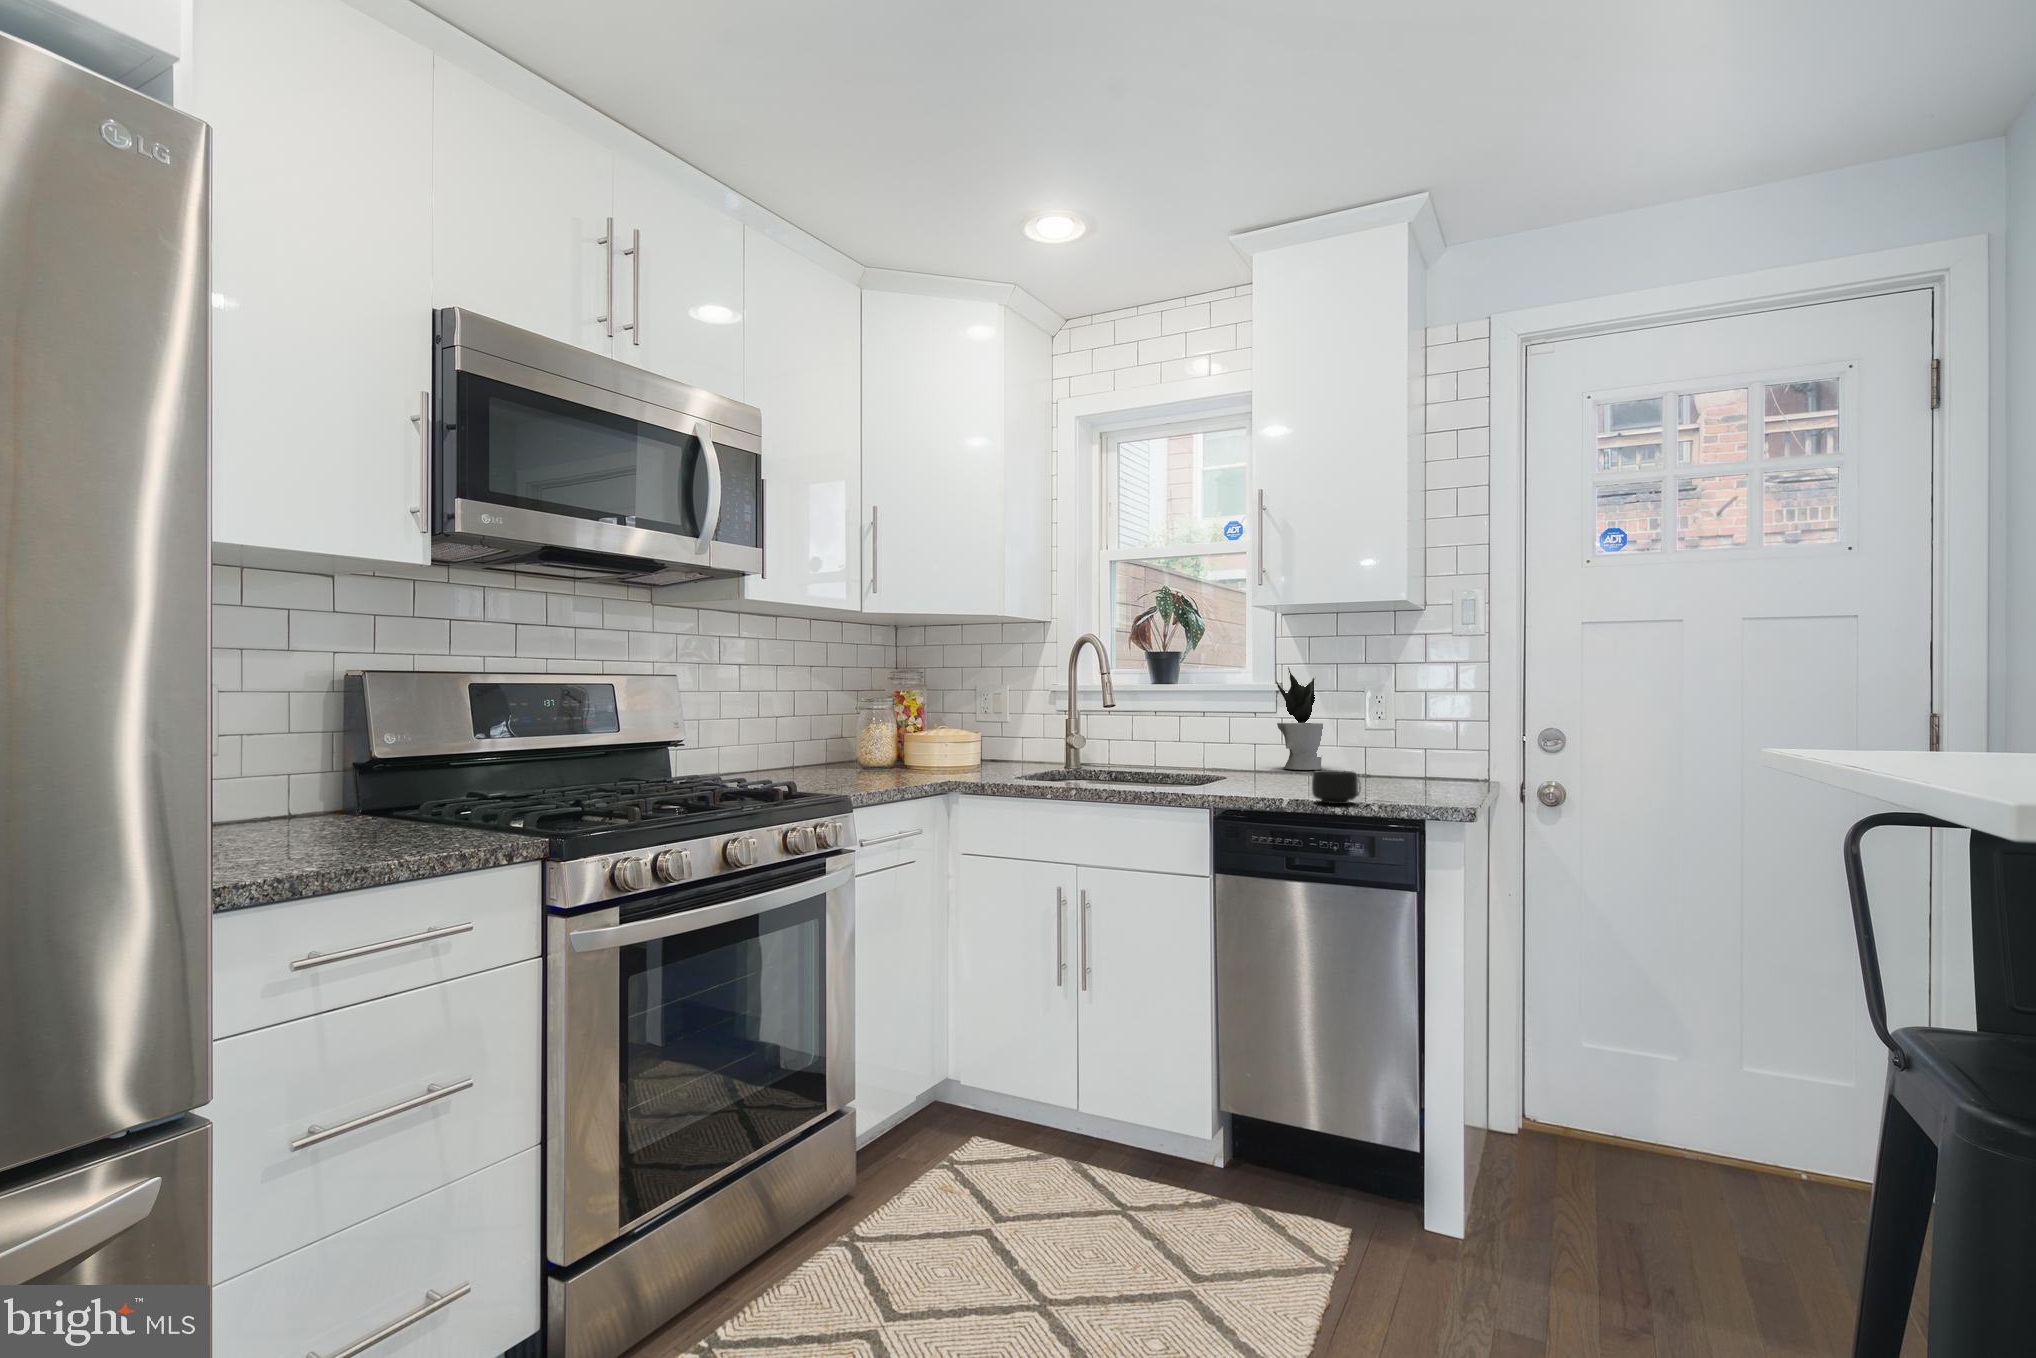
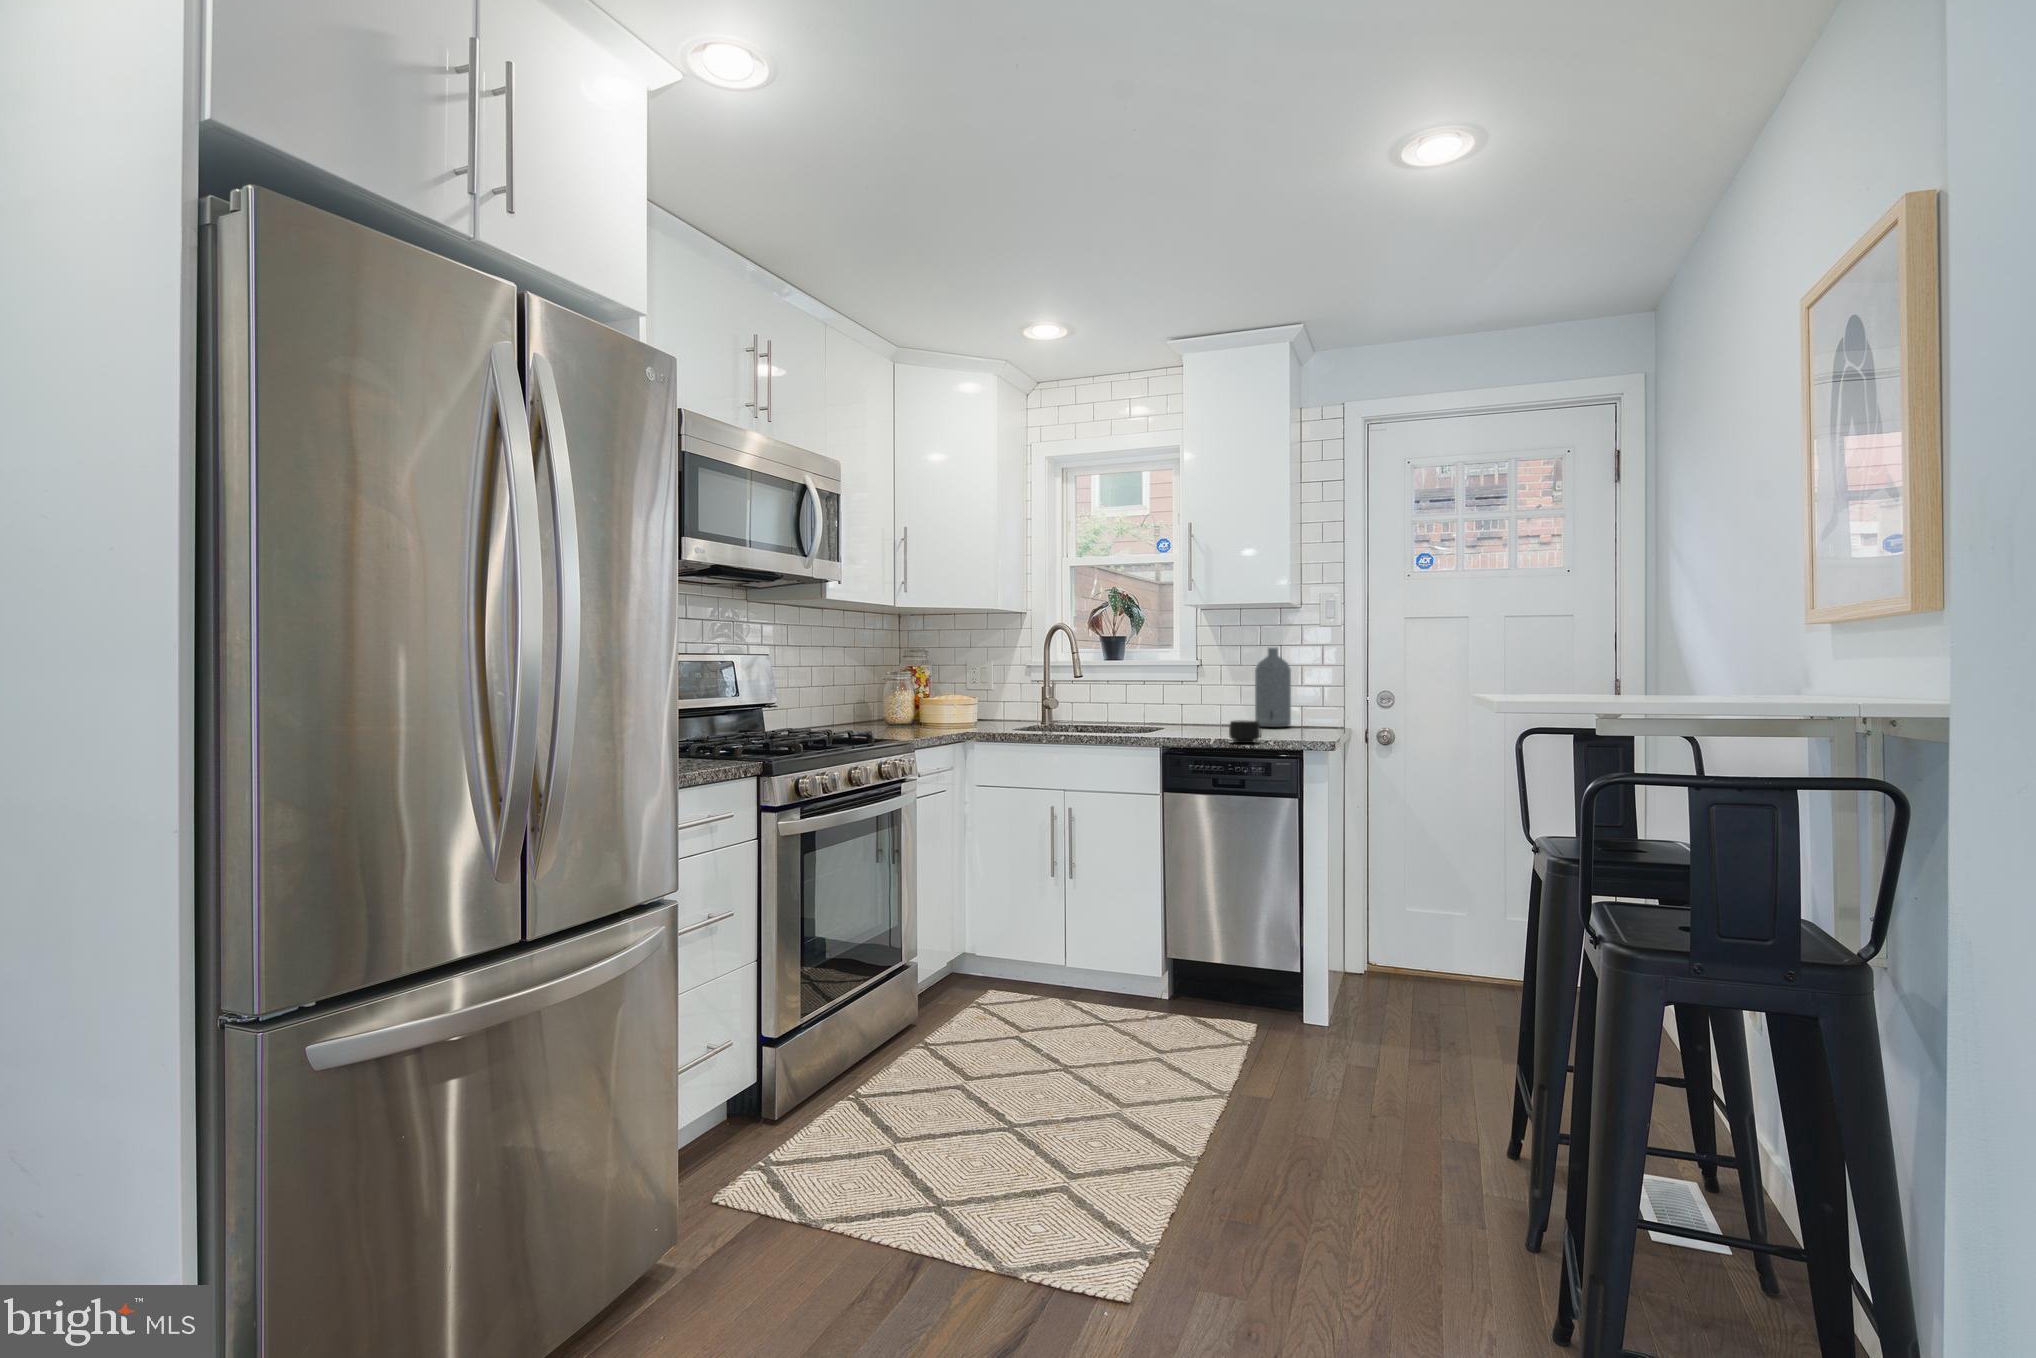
bottle: none [1357,666,1409,779] -> present [1255,648,1291,727]
potted plant: present [1277,667,1323,770] -> none [1188,647,1238,722]

